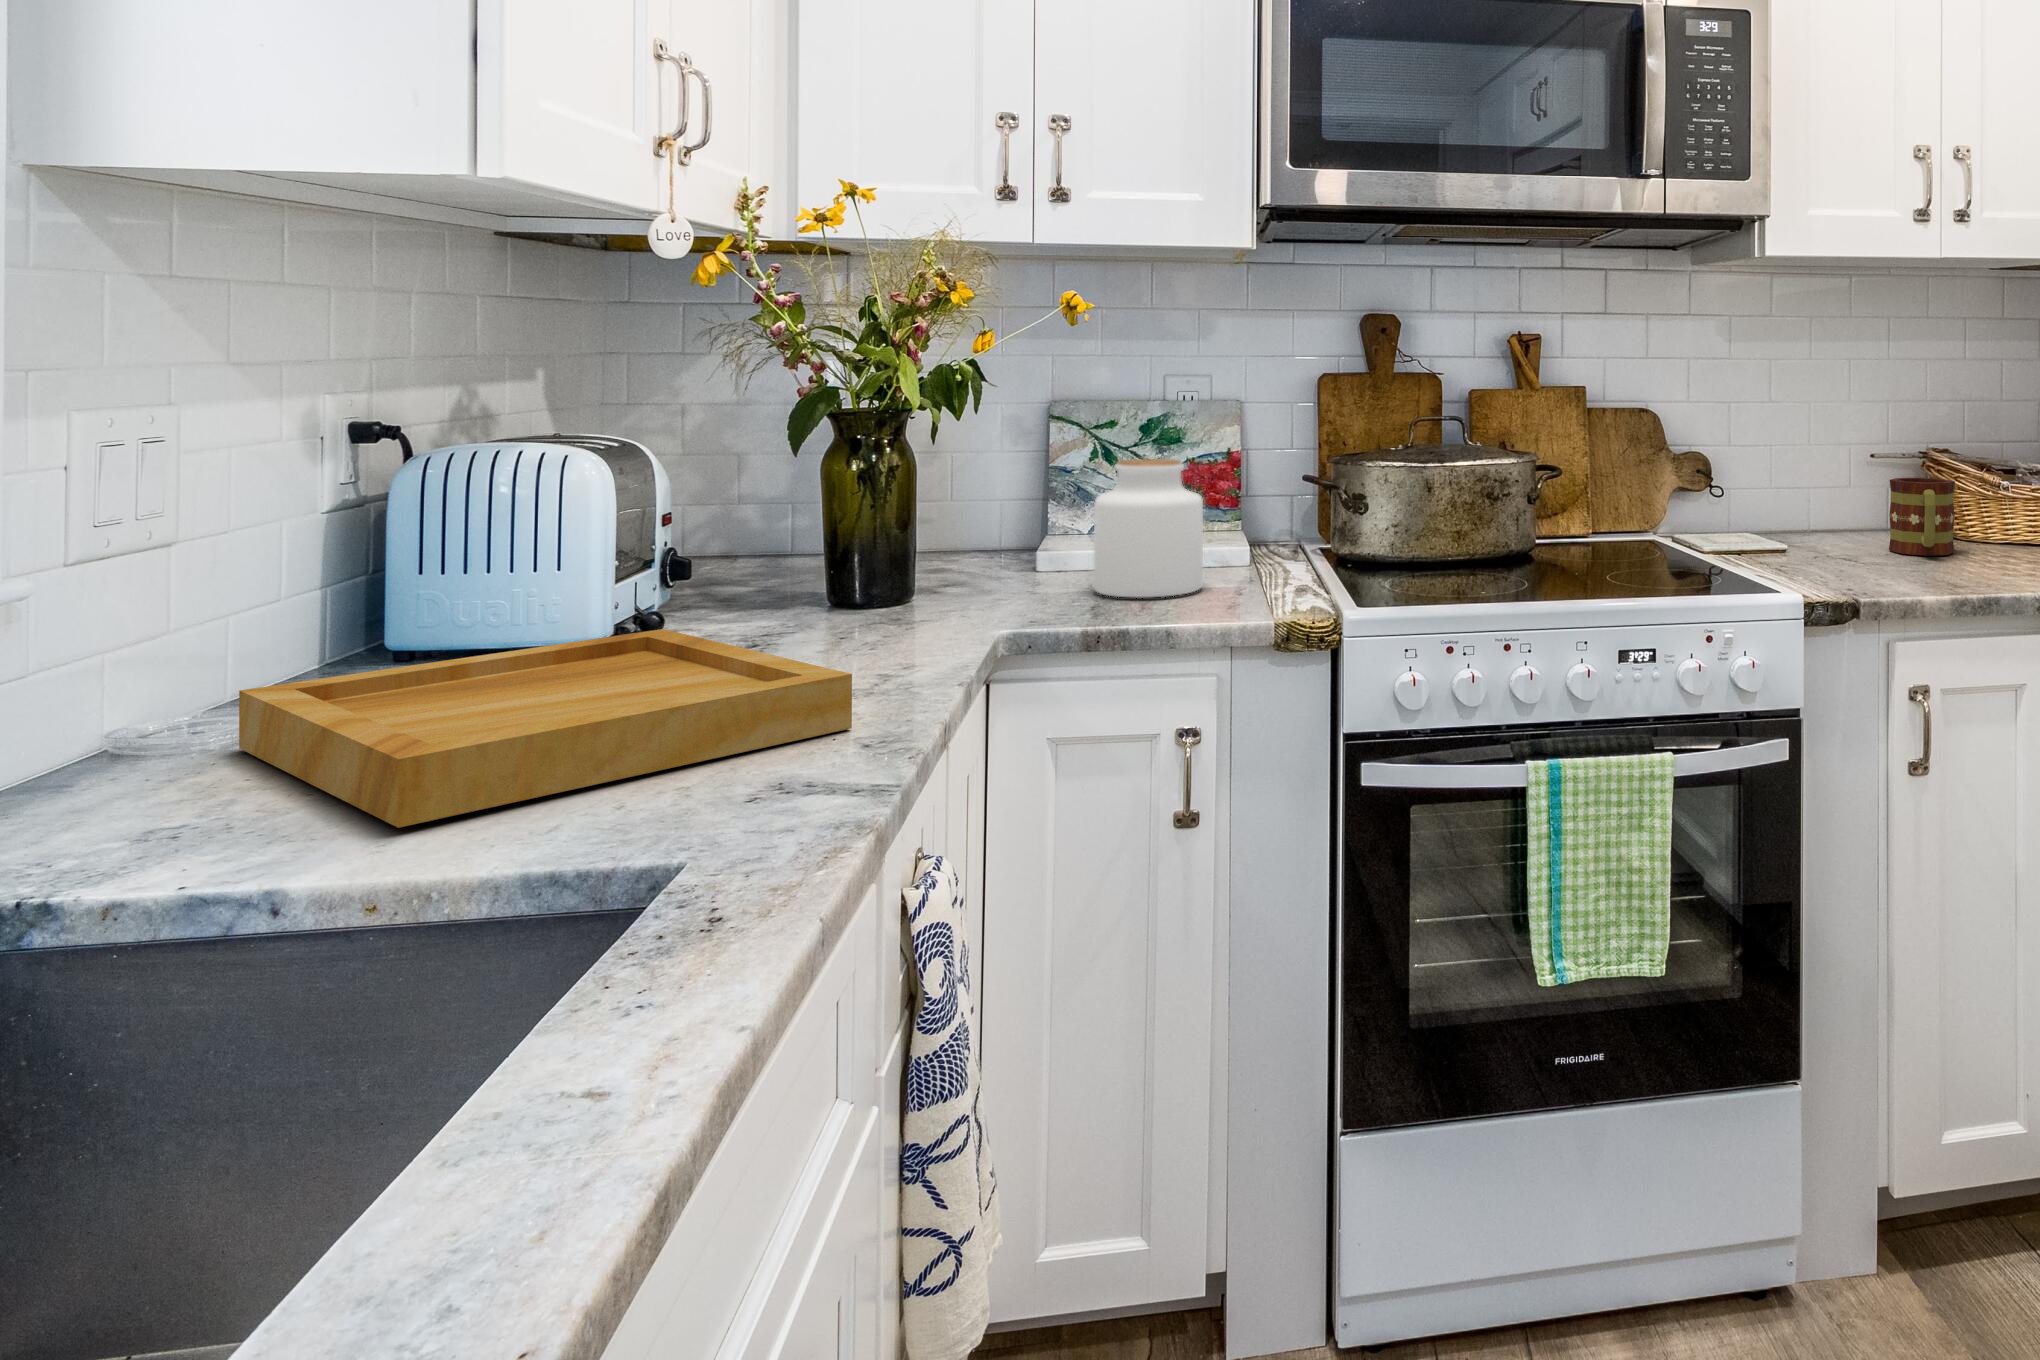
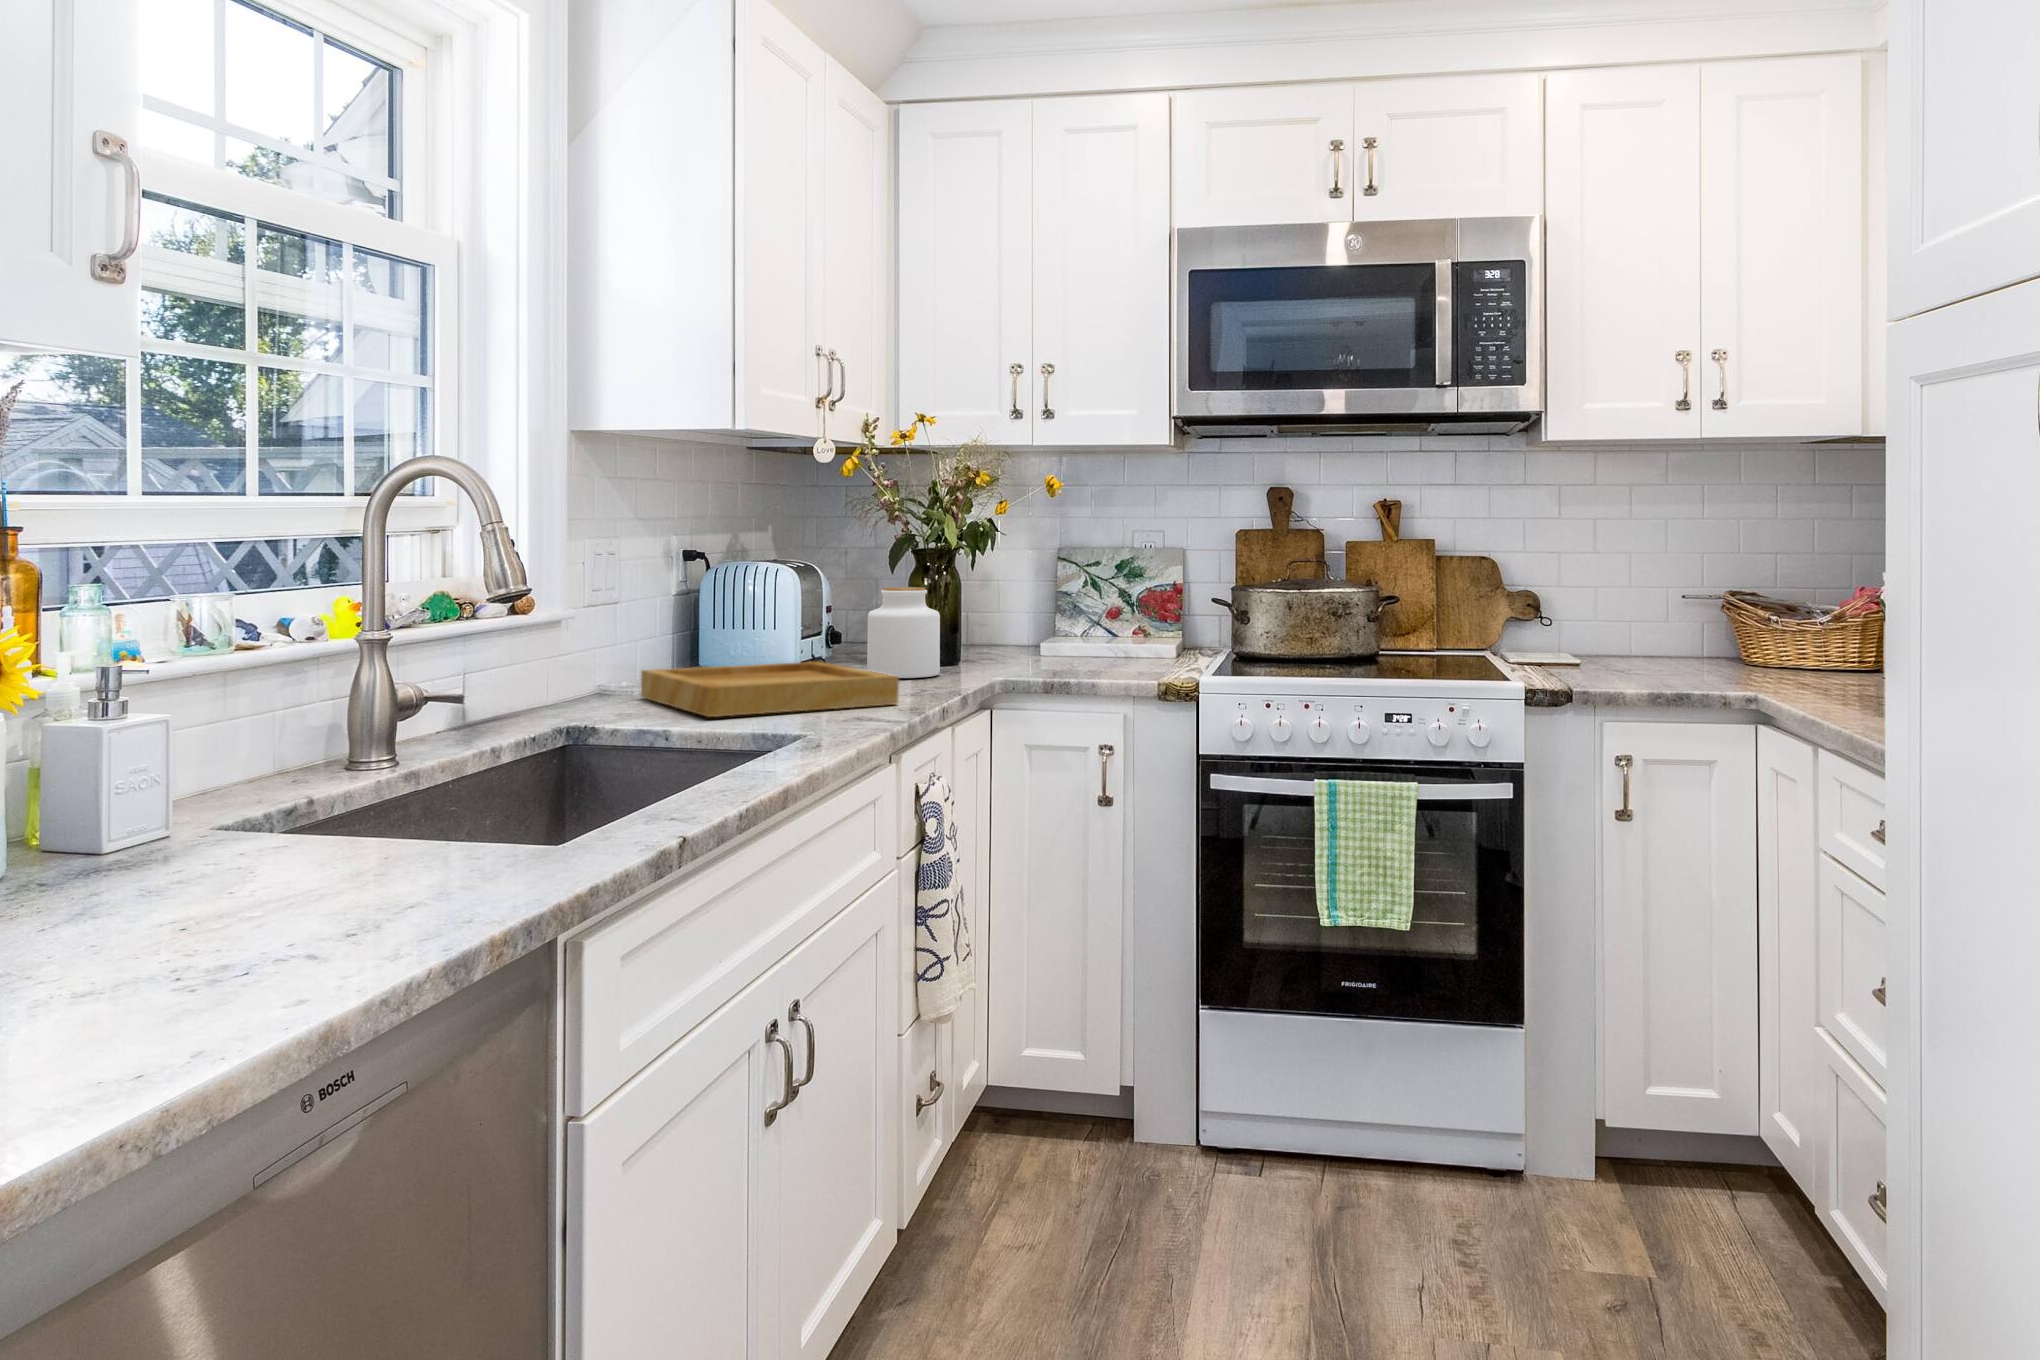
jar: present [1093,459,1203,597] -> present [867,587,940,678]
mug: present [1889,478,1955,556] -> none [1666,611,1718,670]

